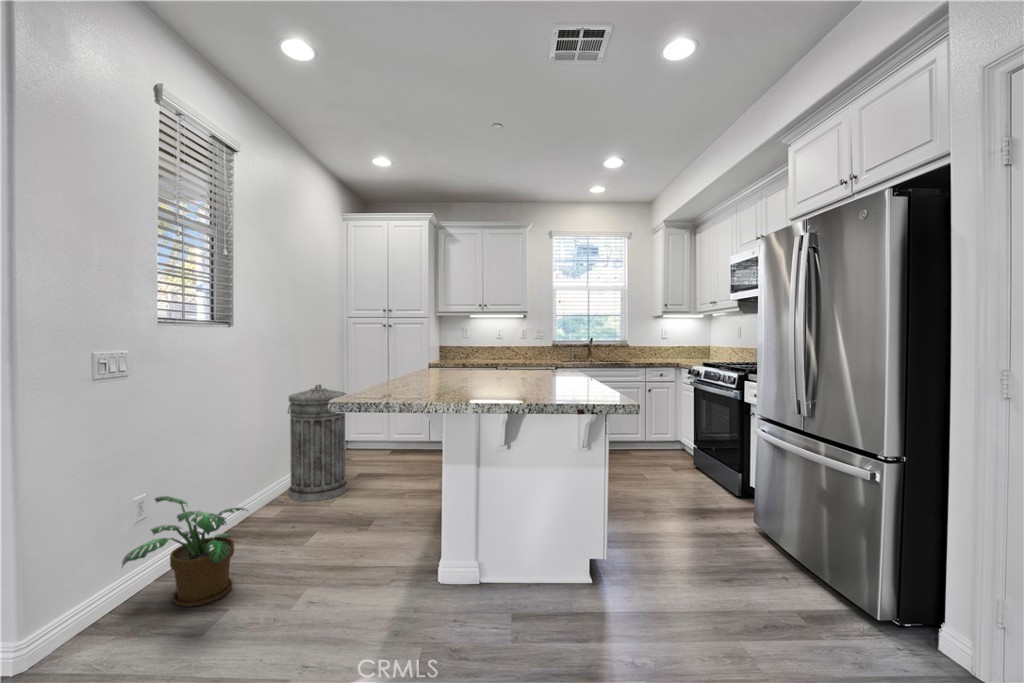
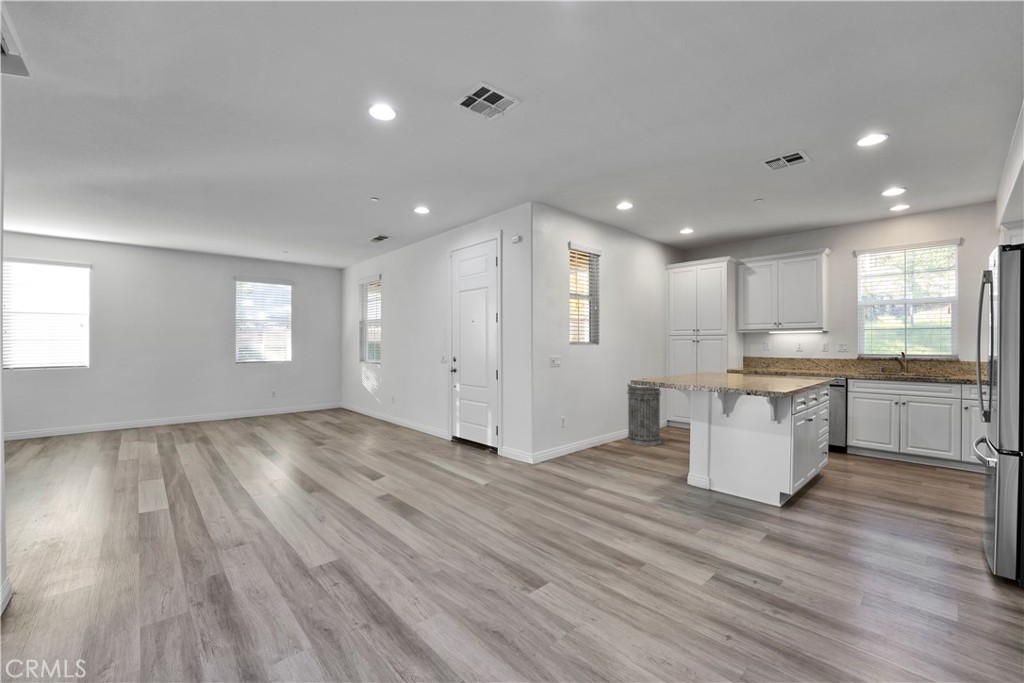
potted plant: present [122,496,248,607] -> none [555,420,601,468]

